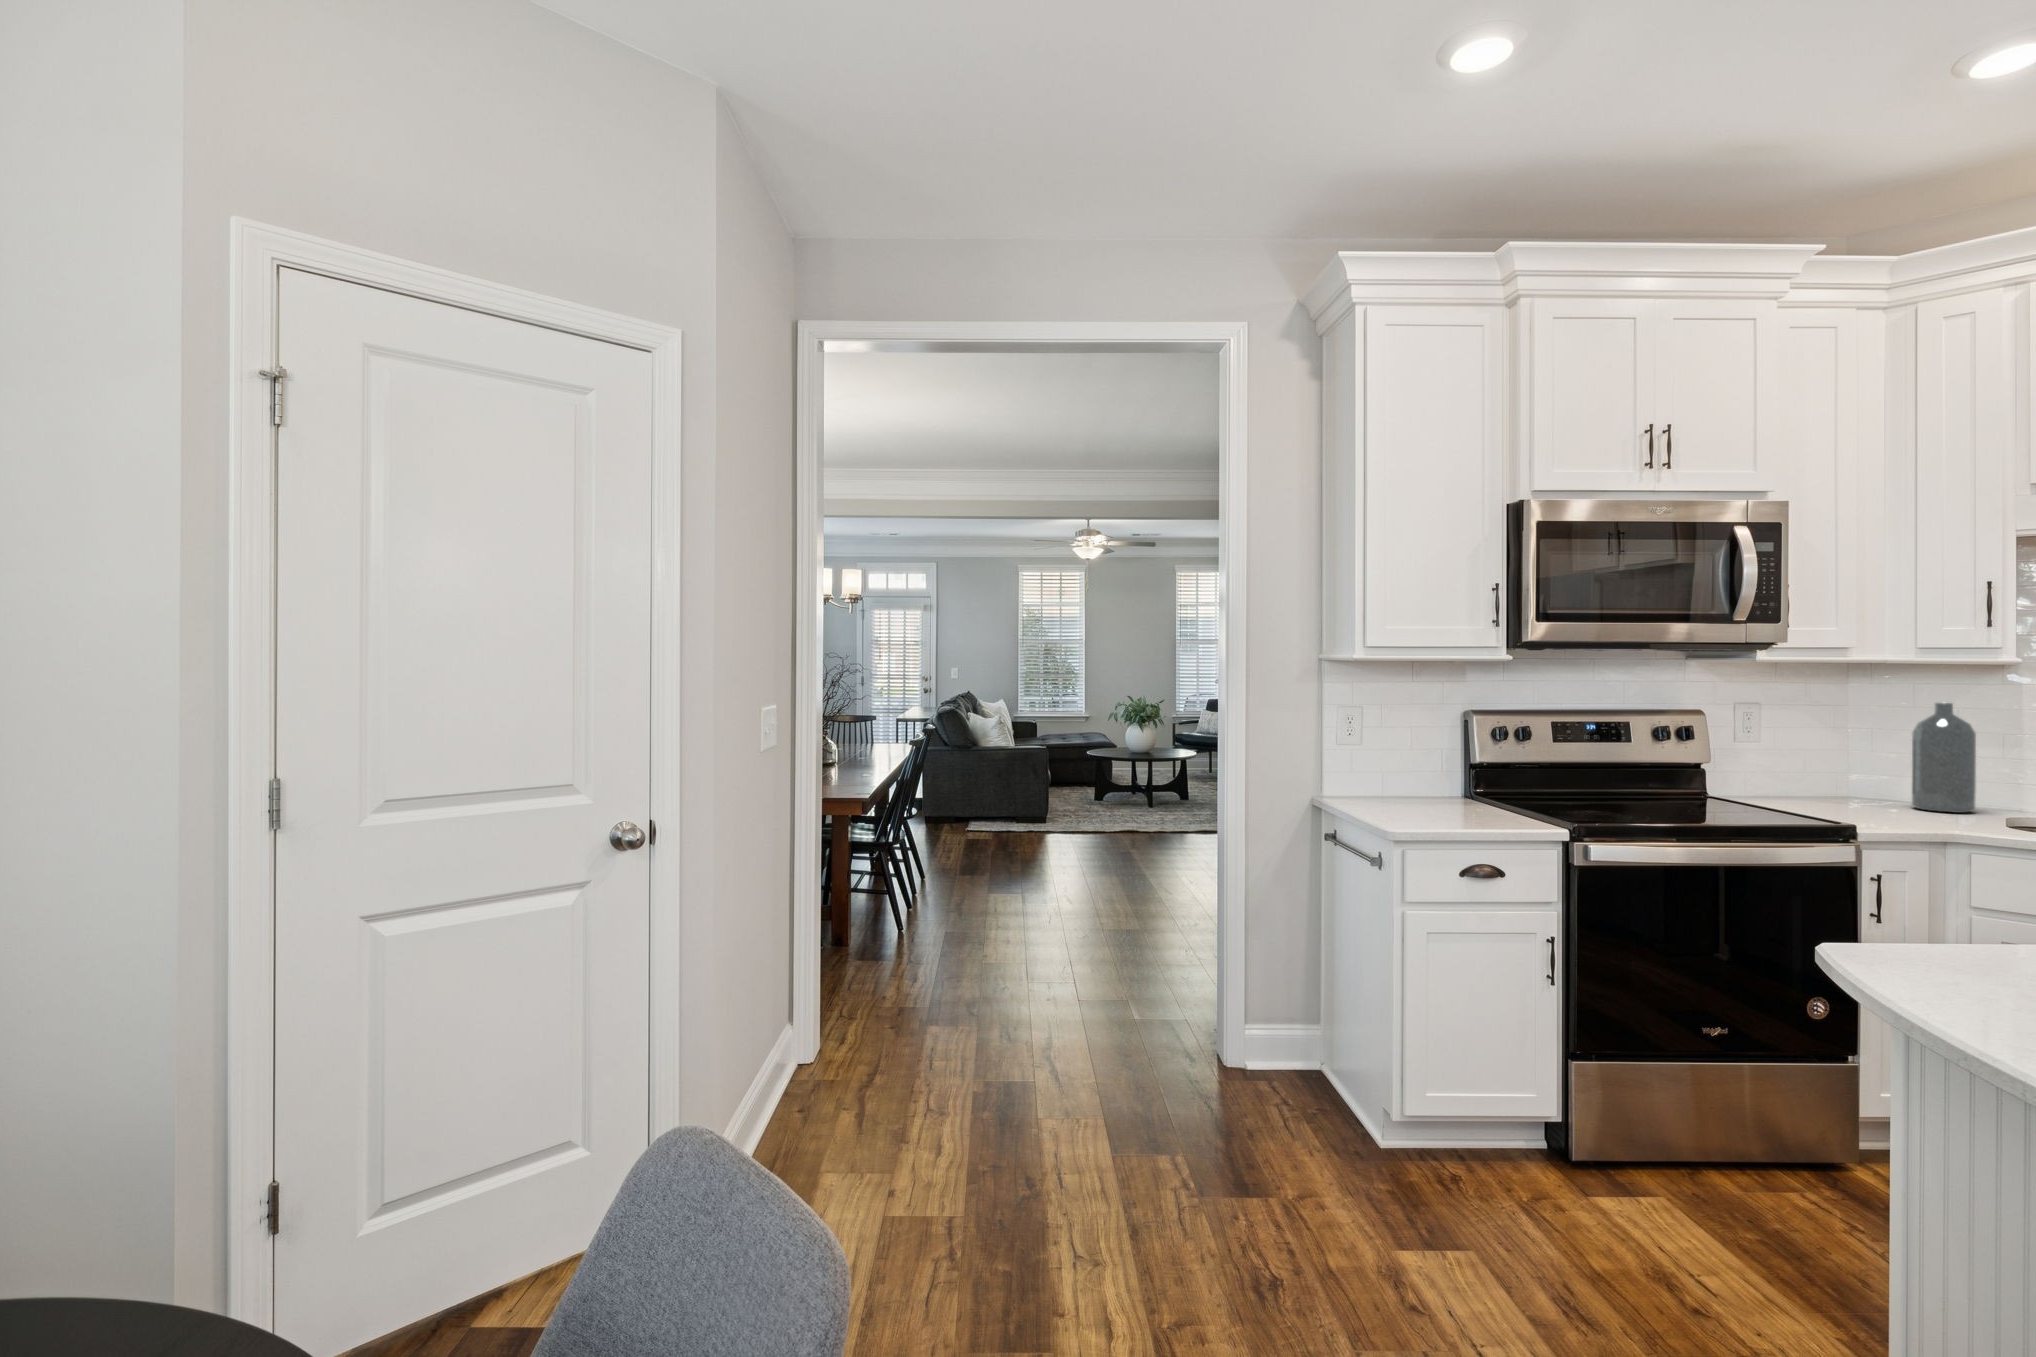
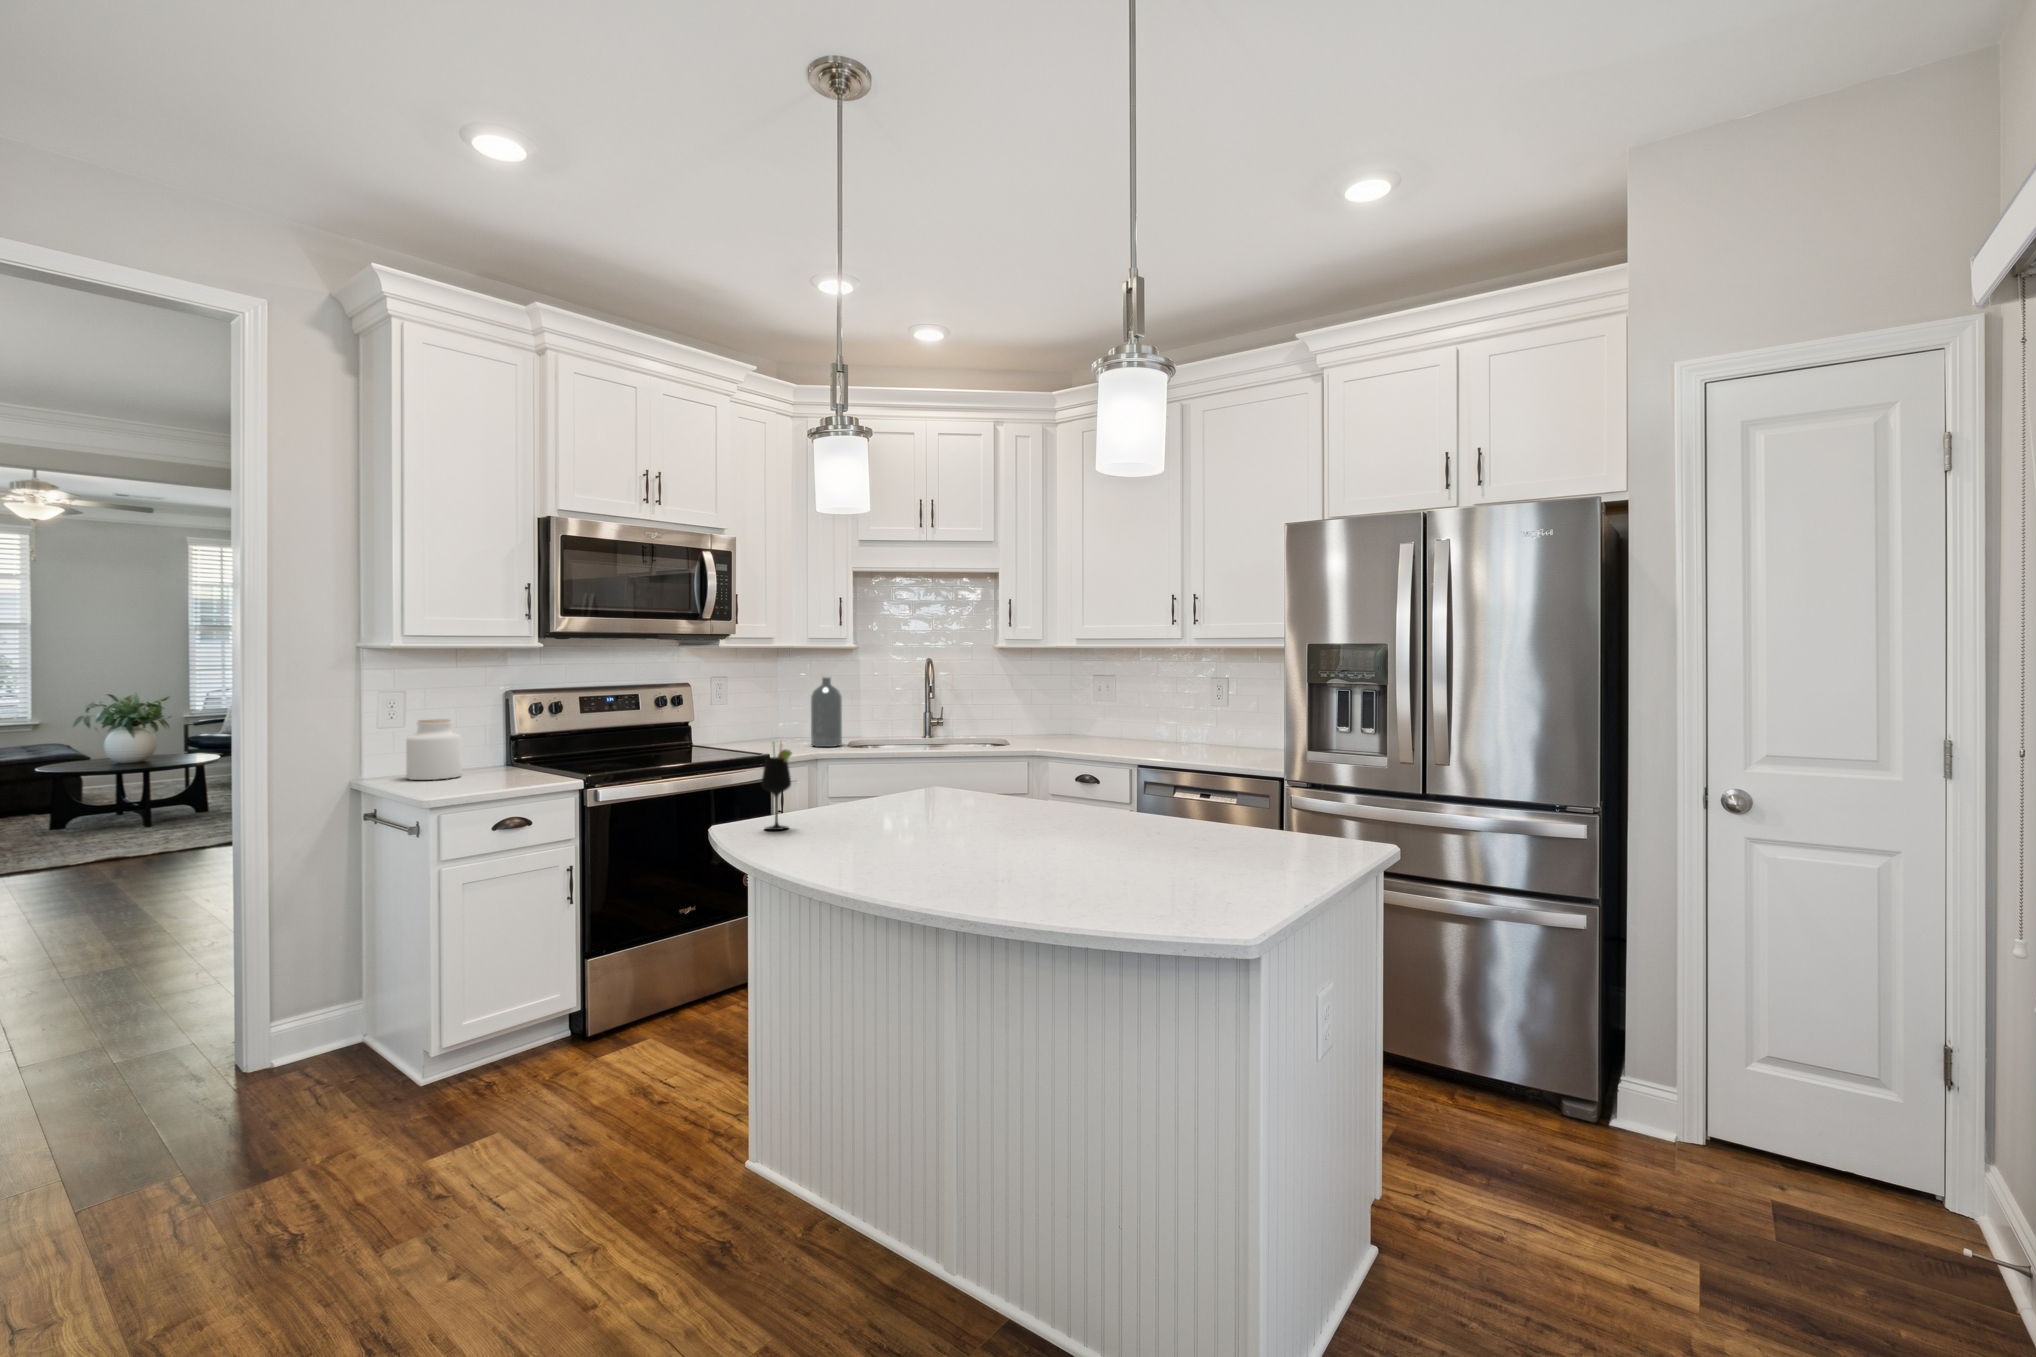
jar: none [1368,742,1424,810] -> present [406,719,462,780]
wine glass: none [1914,825,1986,975] -> present [761,744,792,830]

